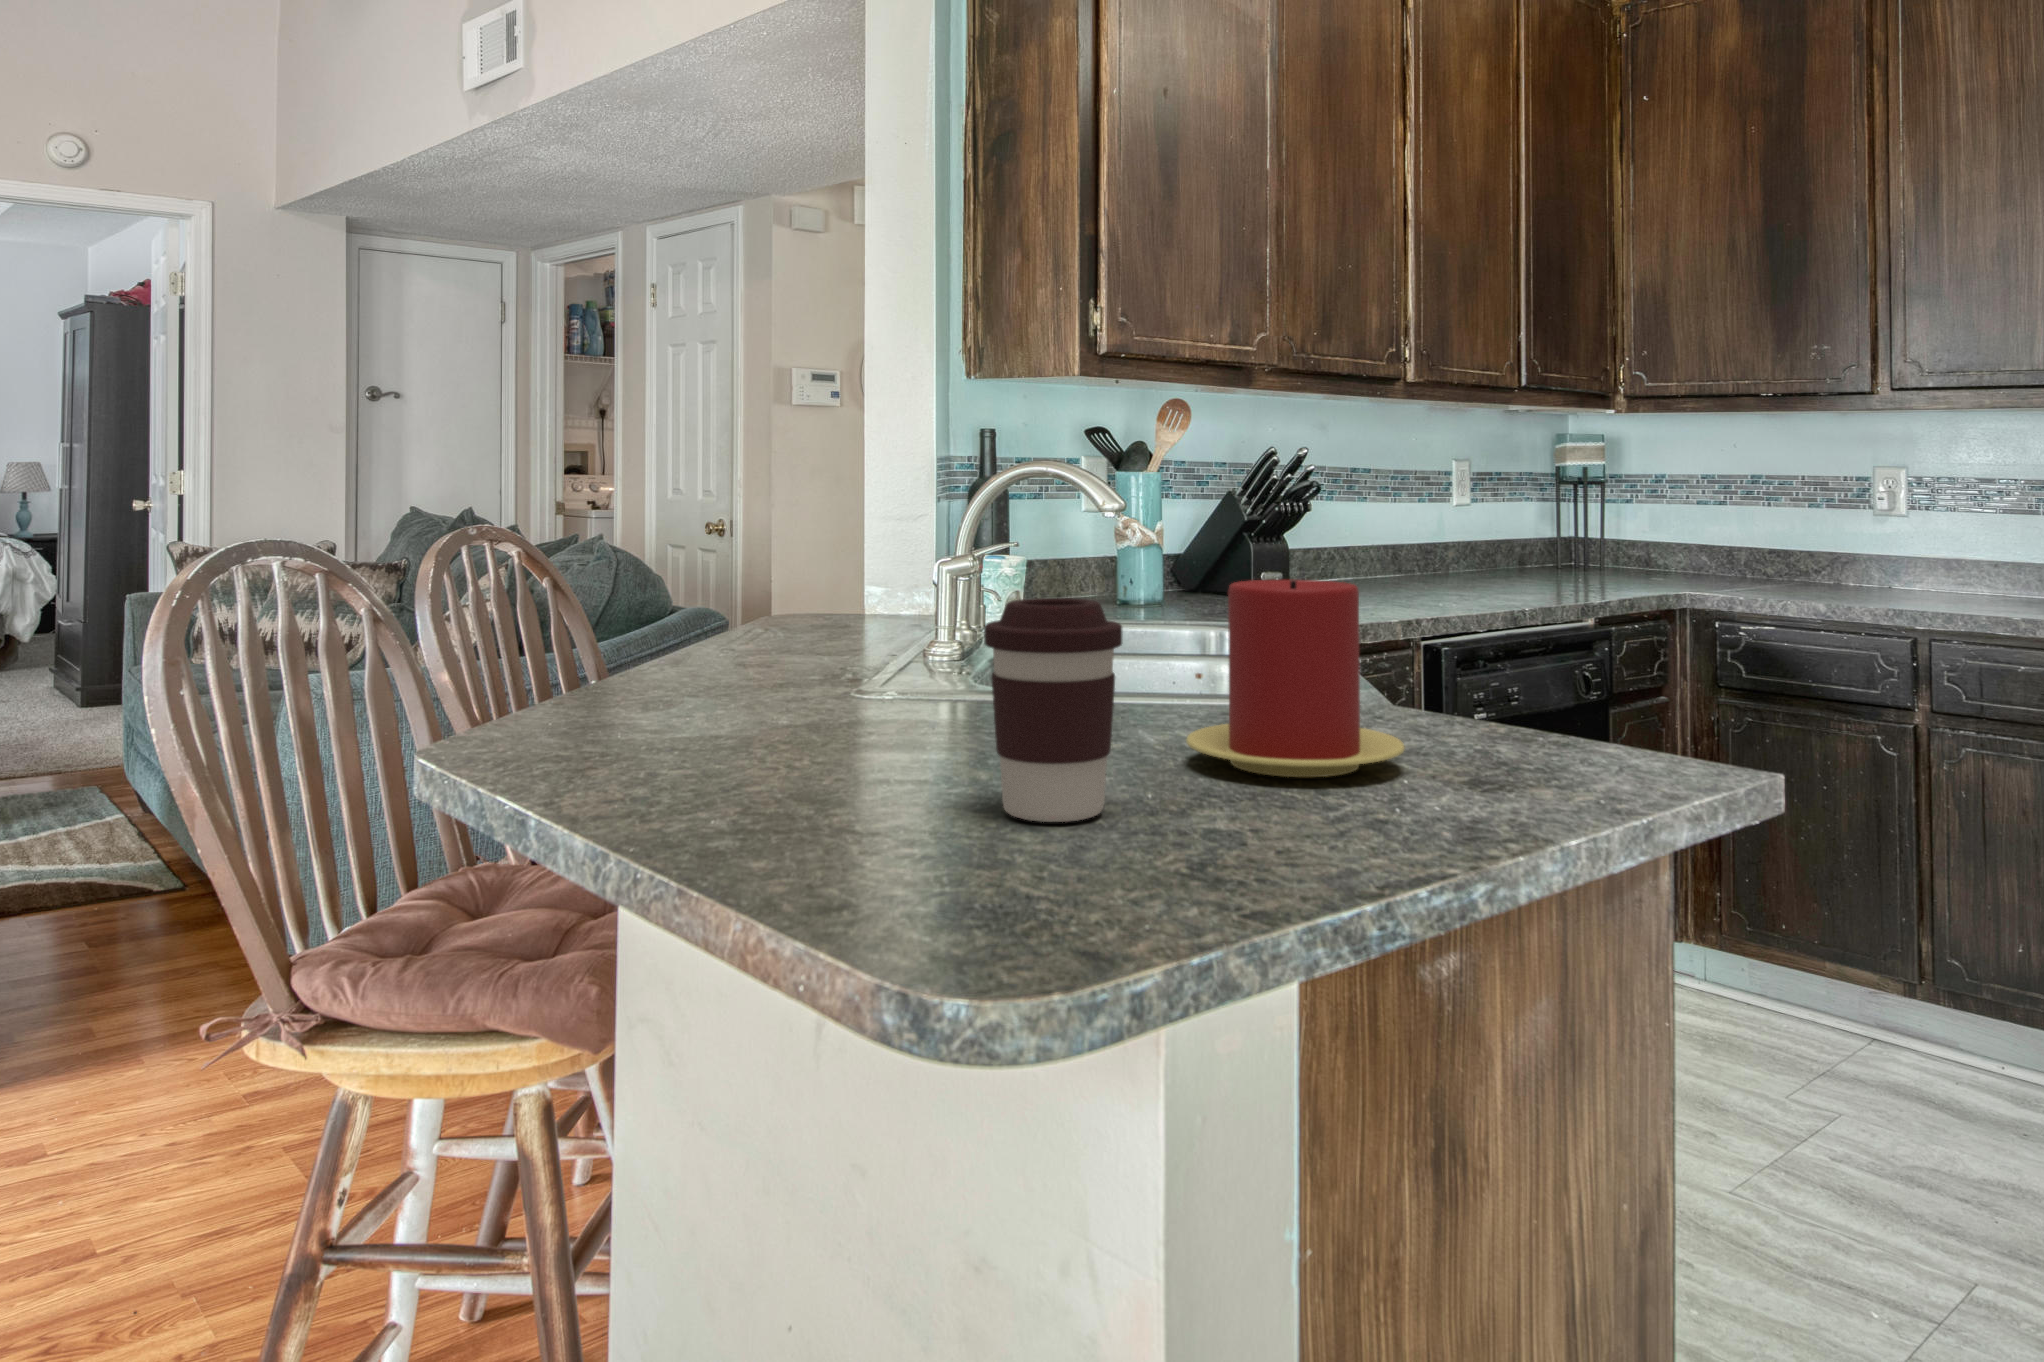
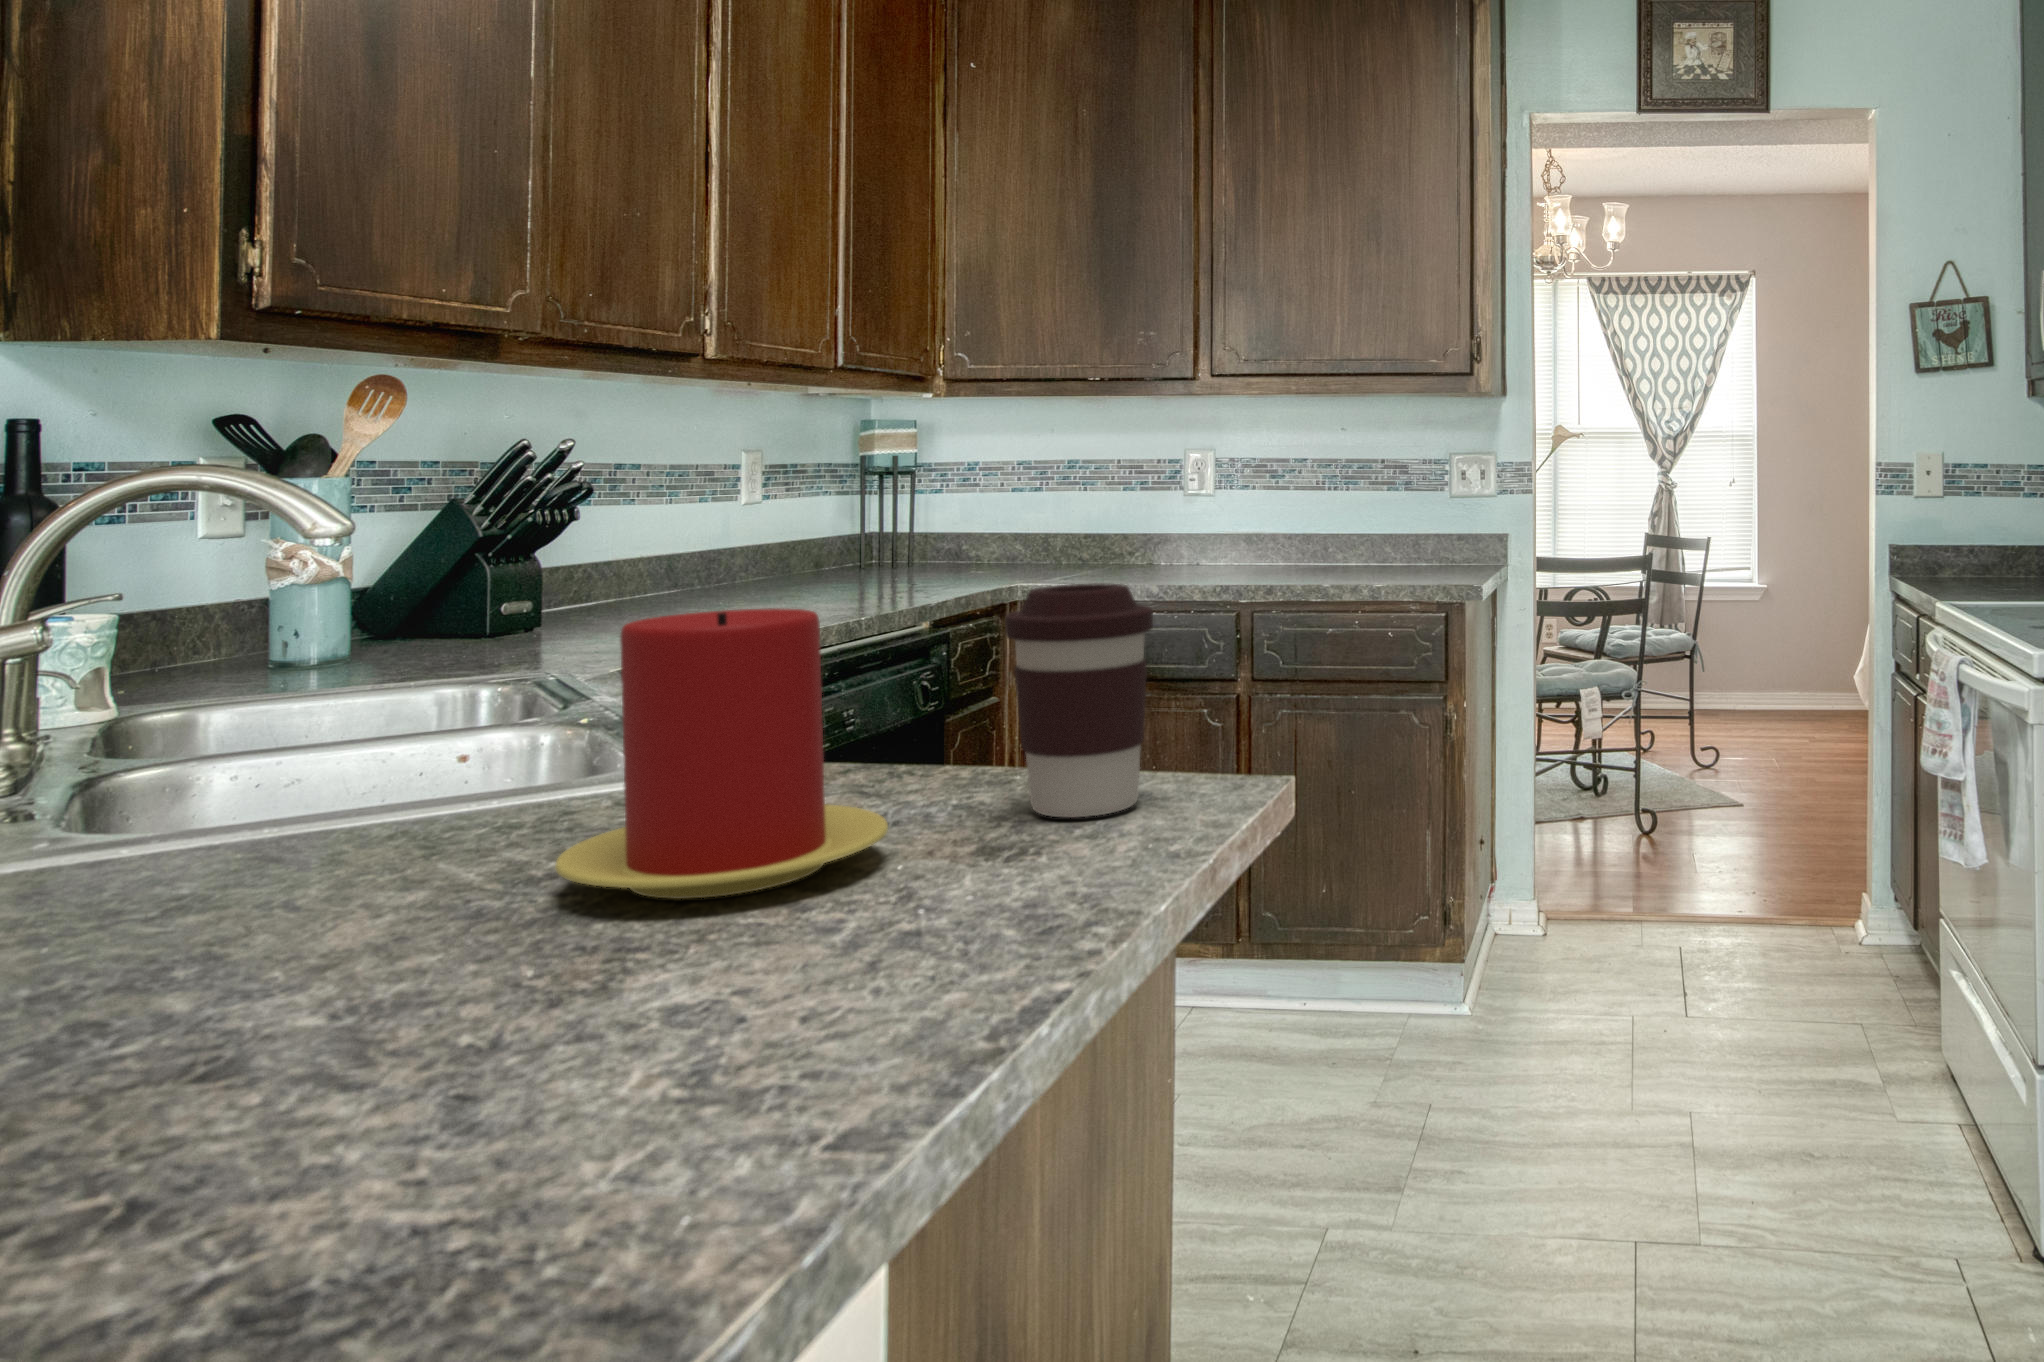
coffee cup: present [984,598,1122,822] -> present [1005,583,1153,817]

